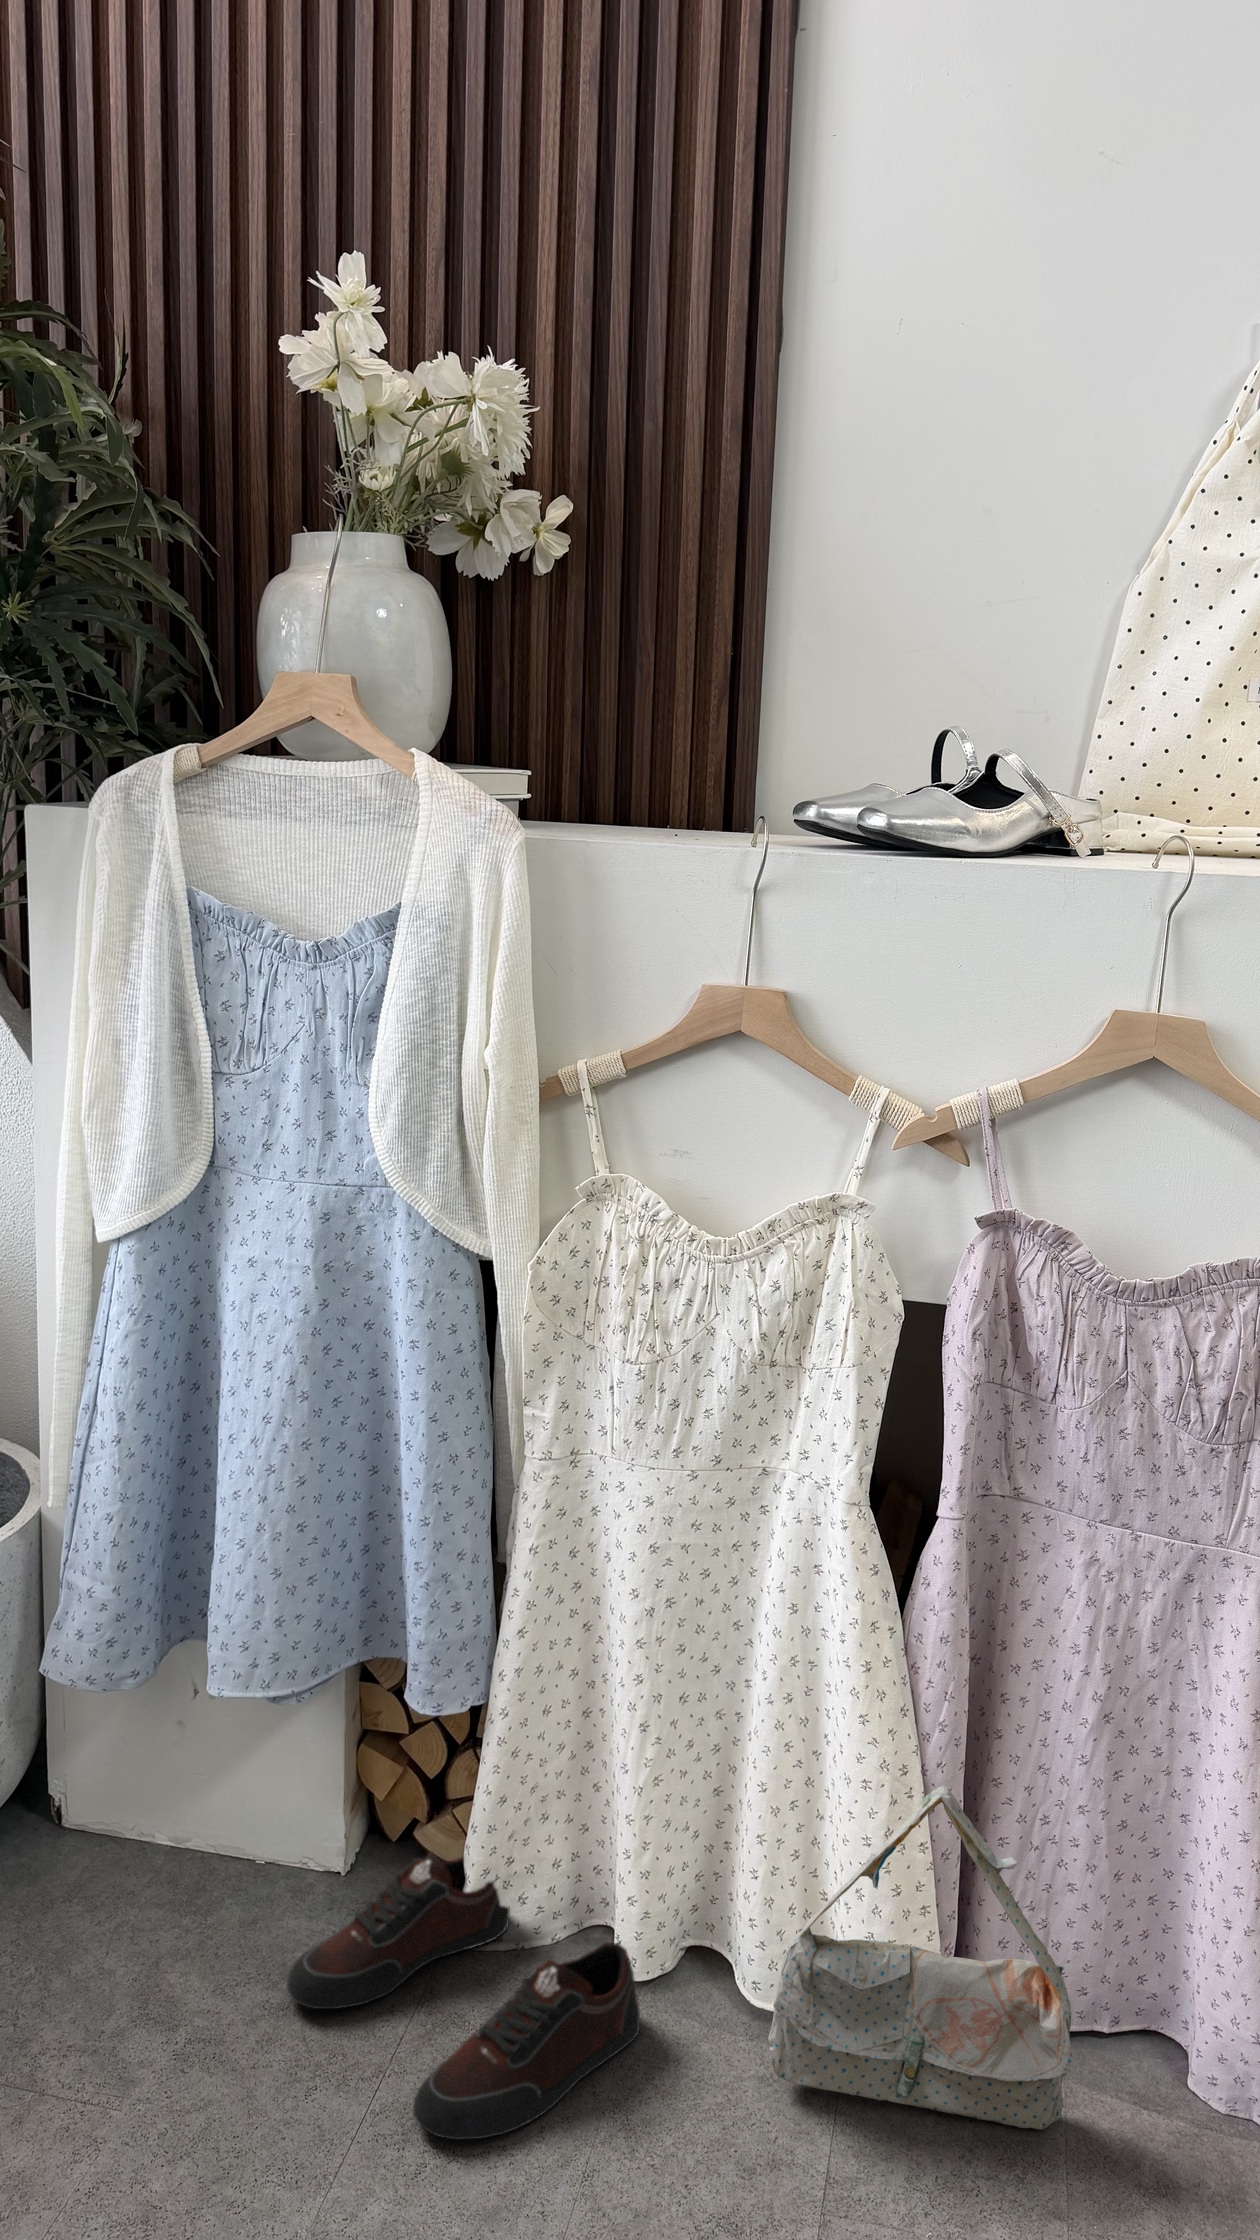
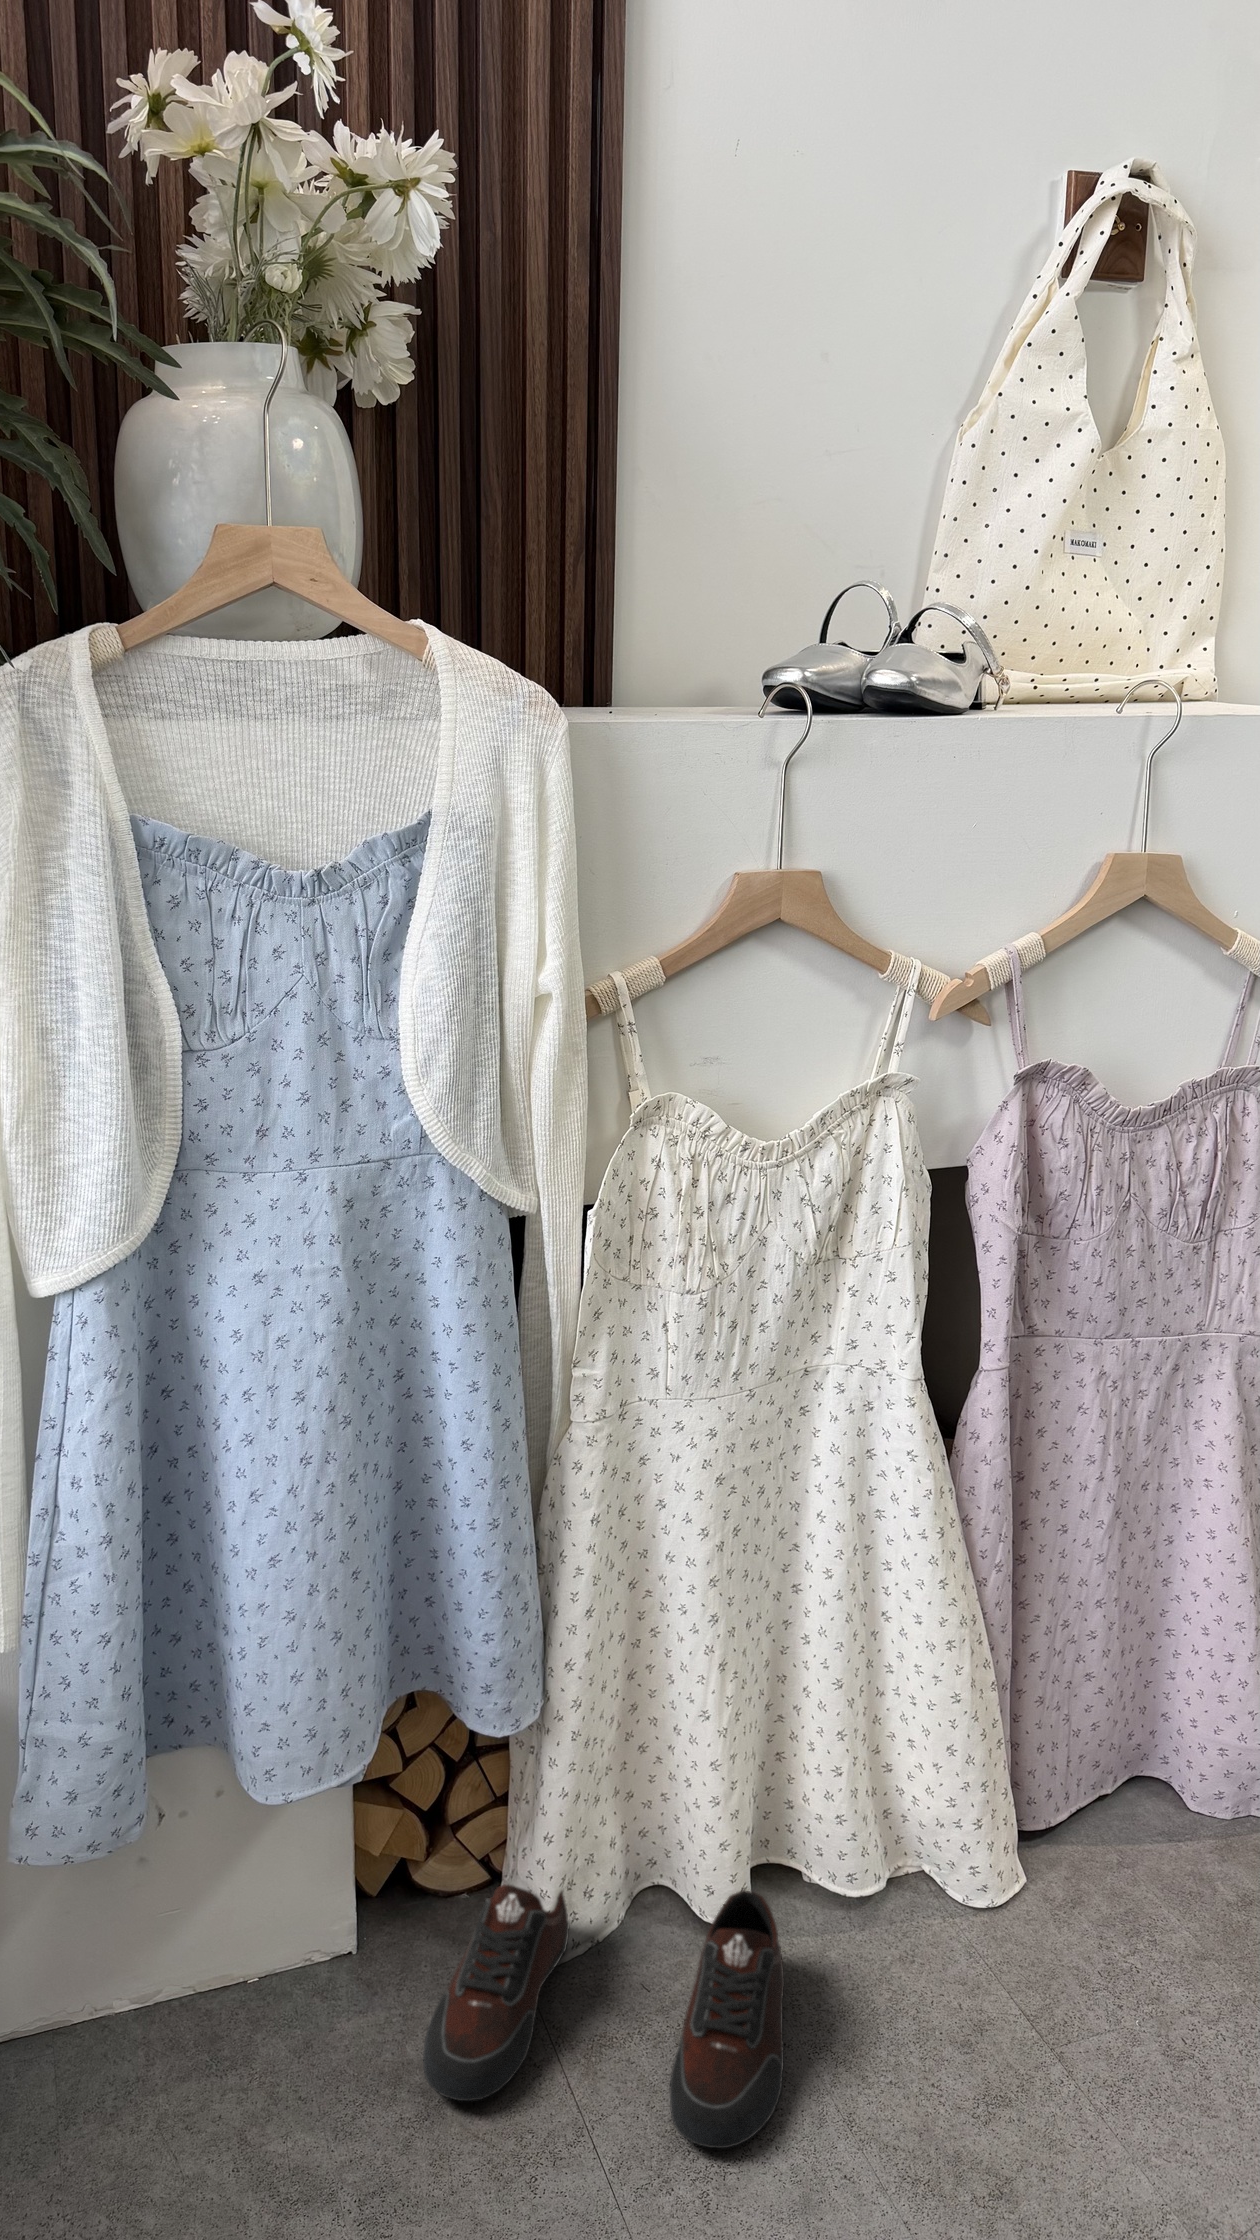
bag: present [768,1786,1076,2130] -> none [905,1615,1171,1945]

